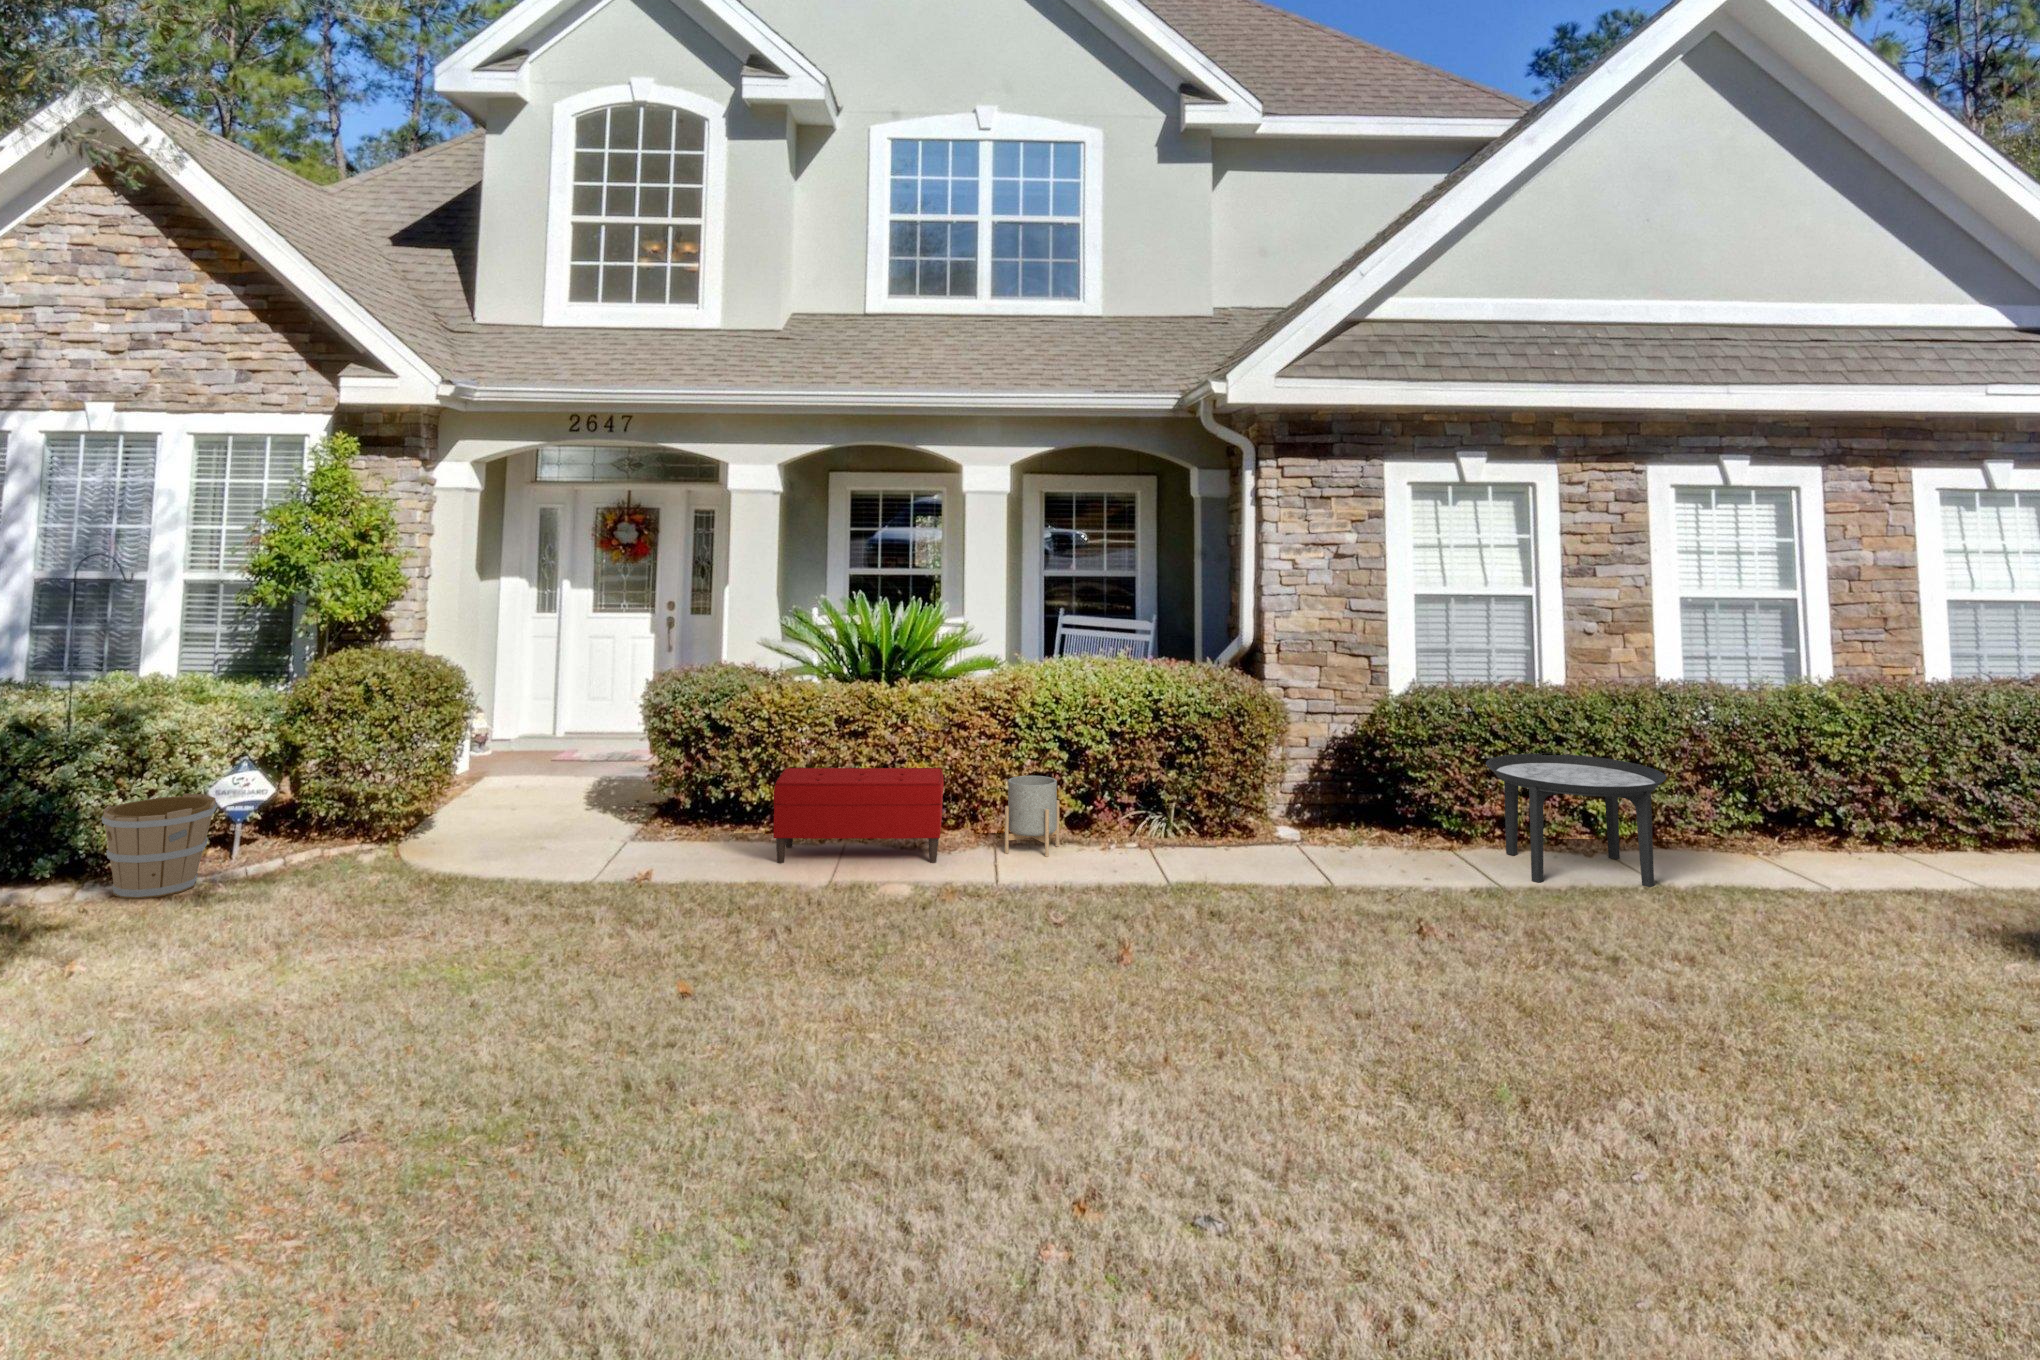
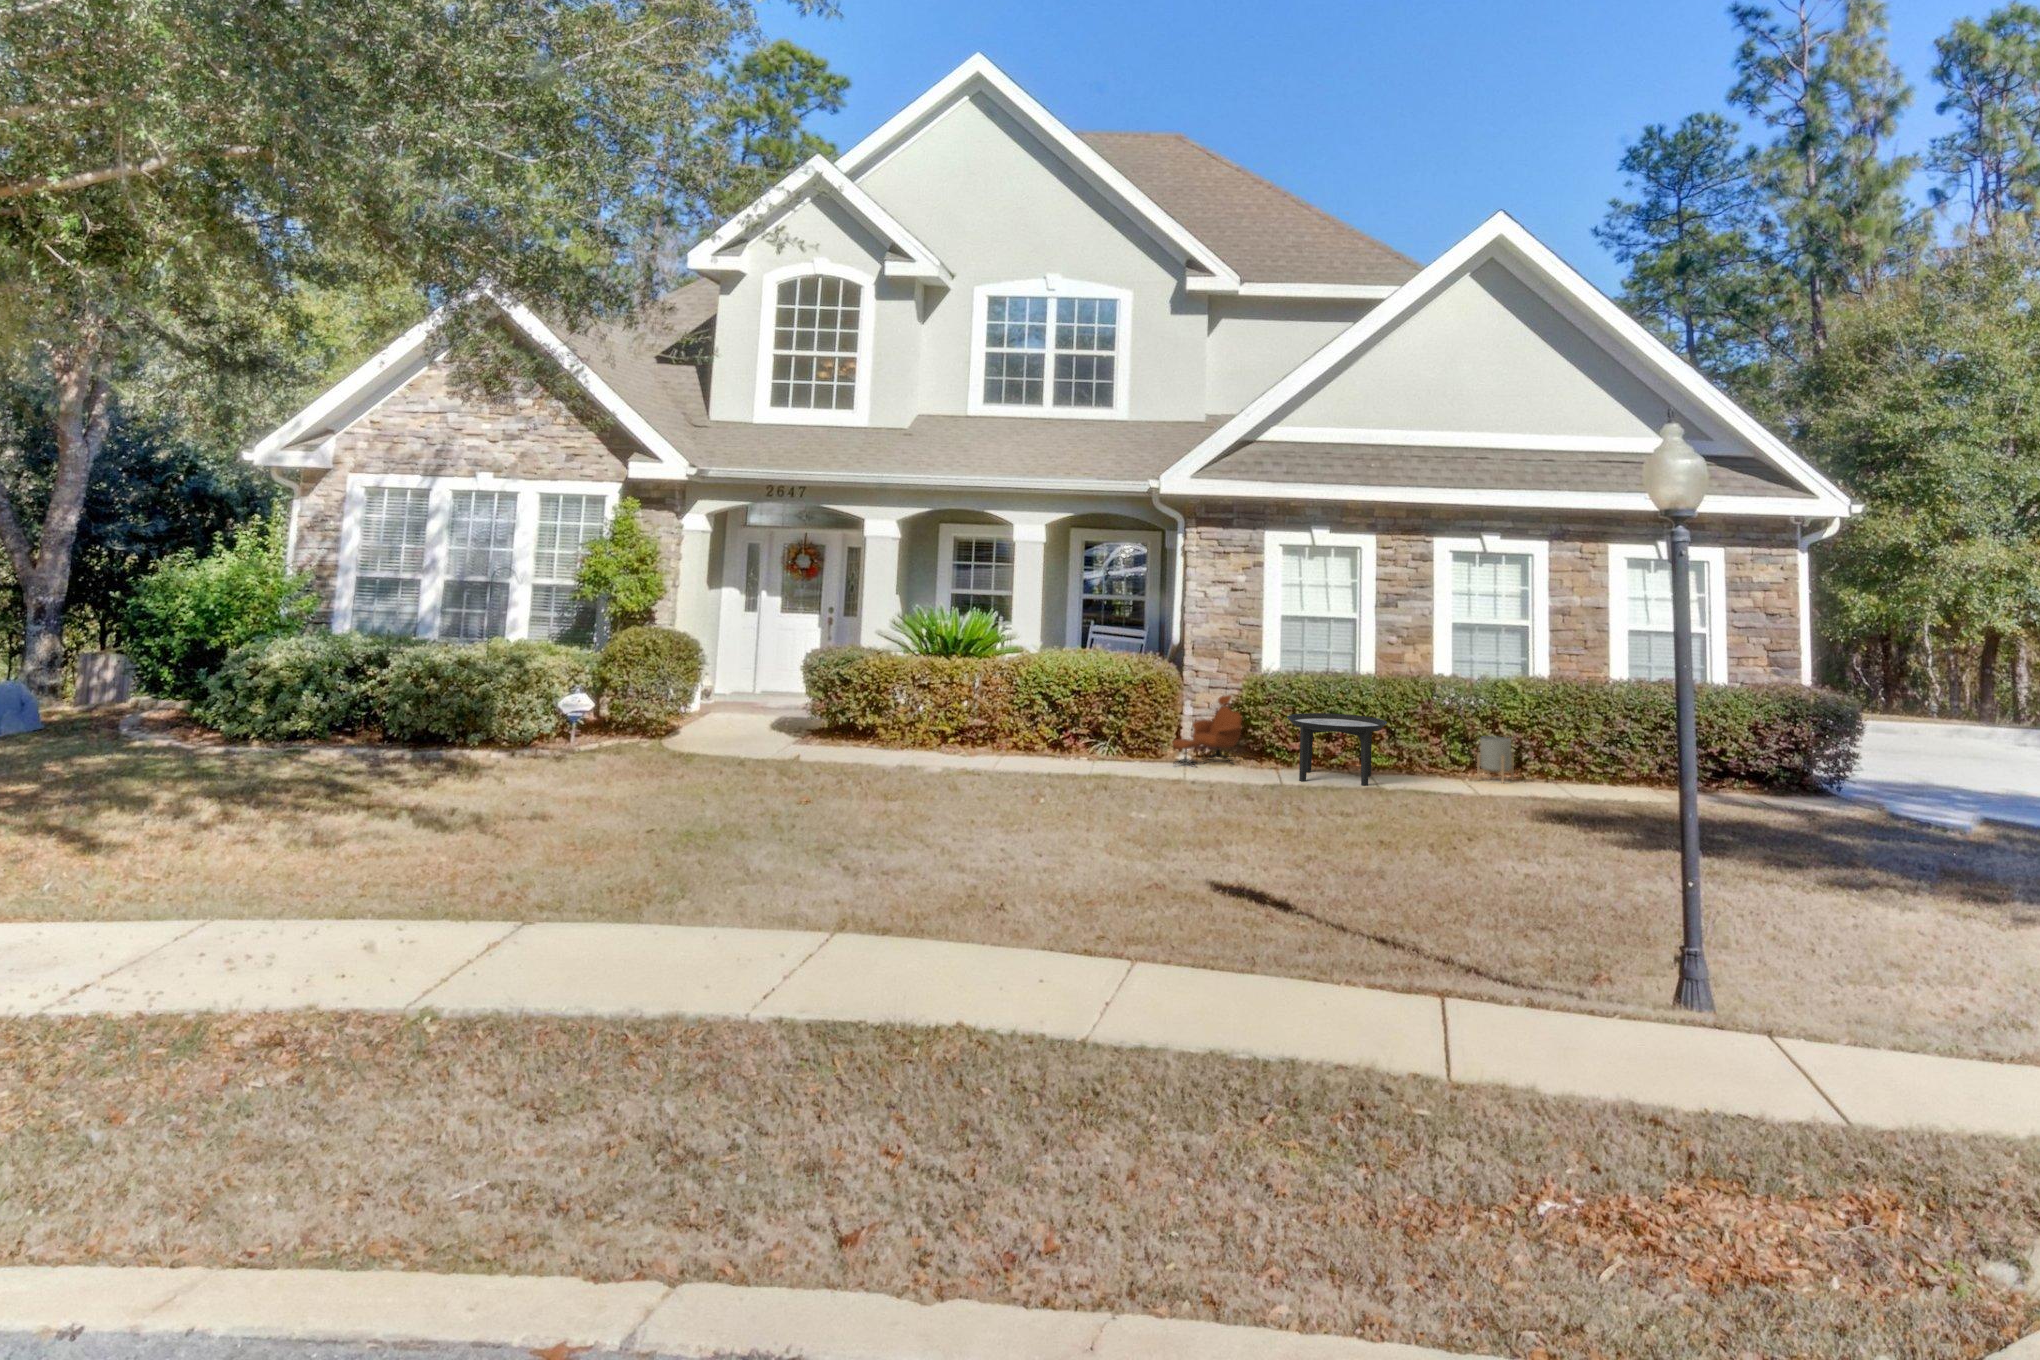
lounge chair: none [1281,725,1387,857] -> present [1172,695,1242,764]
bench: present [773,768,944,863] -> none [871,704,974,759]
planter: present [1005,776,1059,857] -> present [1477,736,1514,783]
wooden bucket: present [102,794,217,899] -> none [515,699,571,750]

